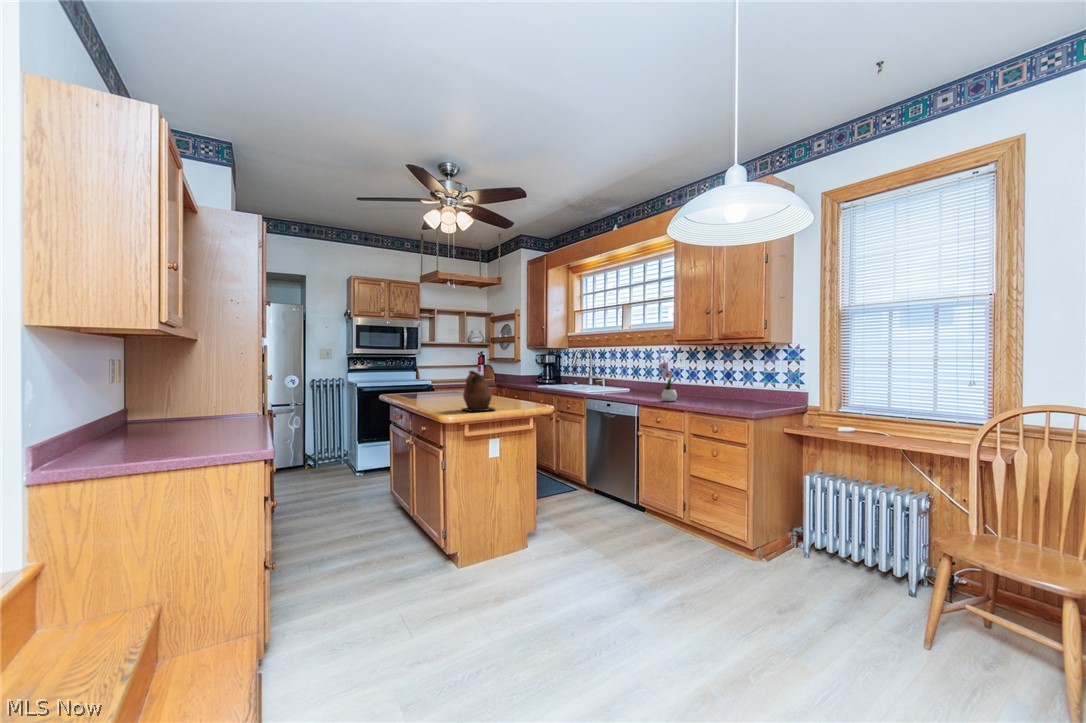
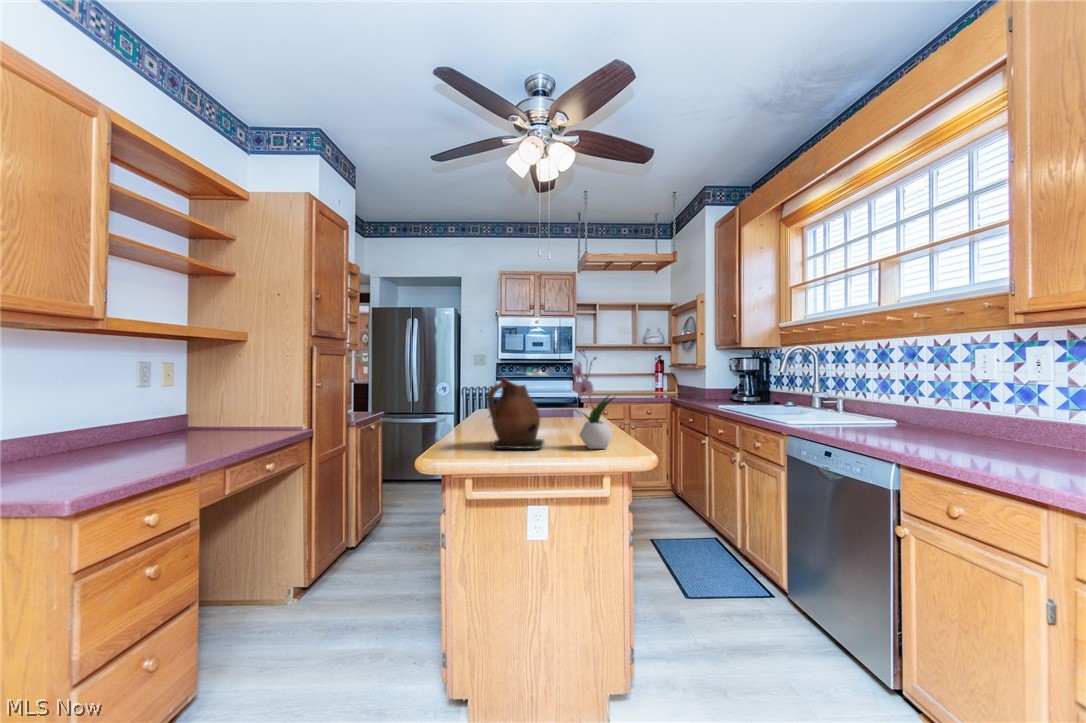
flower arrangement: present [659,356,677,401] -> present [573,349,614,449]

